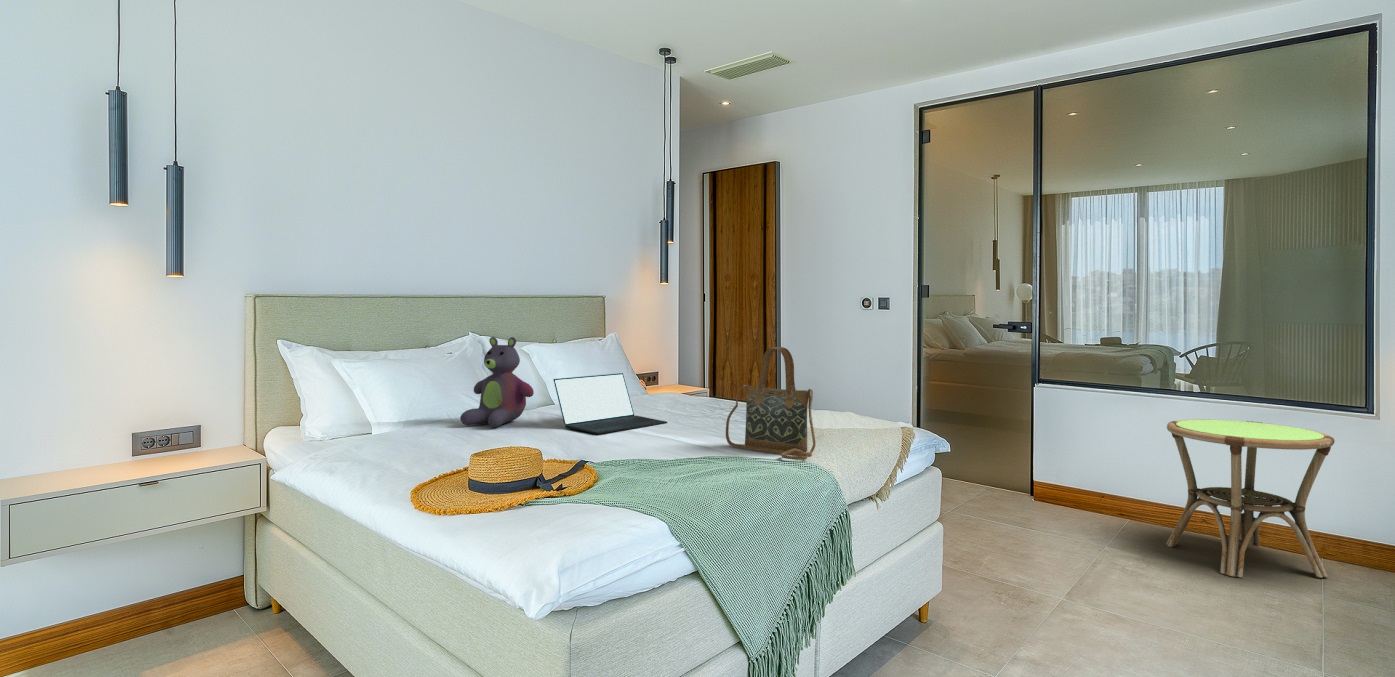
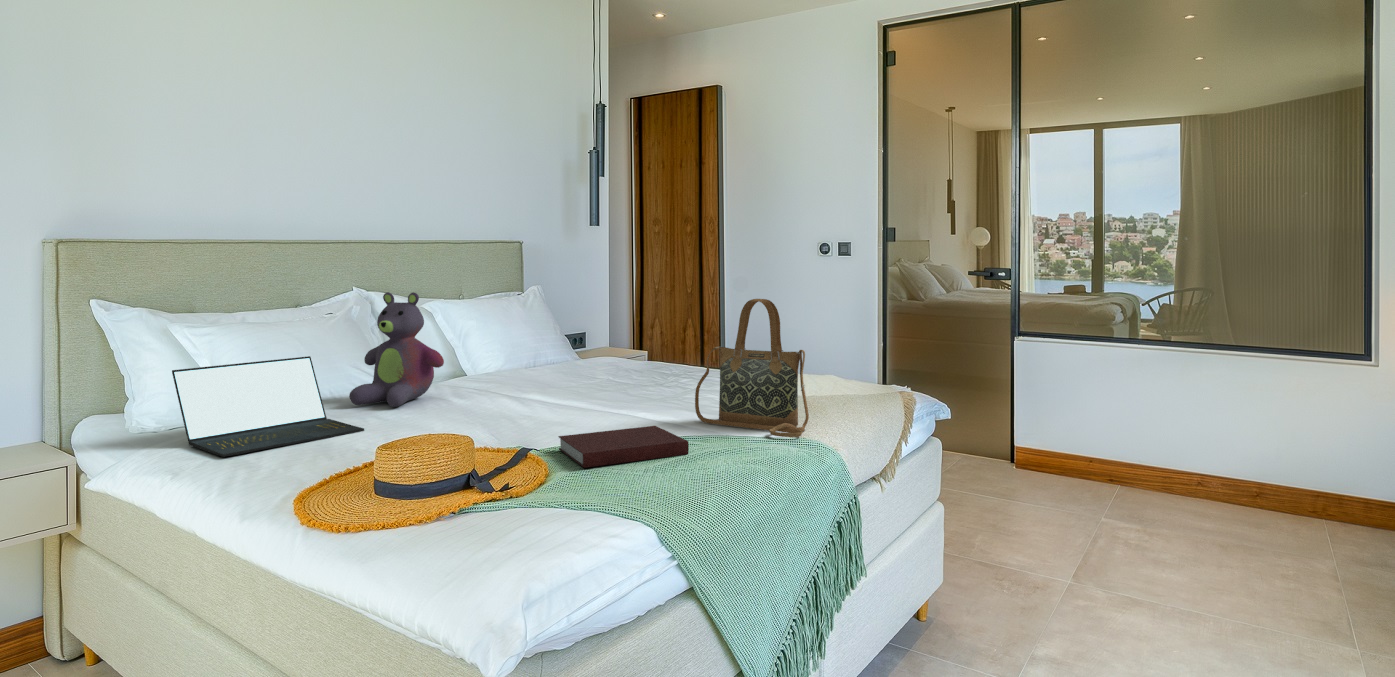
laptop: present [554,373,667,434] -> present [172,356,364,457]
side table: present [1166,419,1335,578] -> none [1159,373,1340,544]
notebook: none [611,447,711,477] -> present [558,426,689,468]

